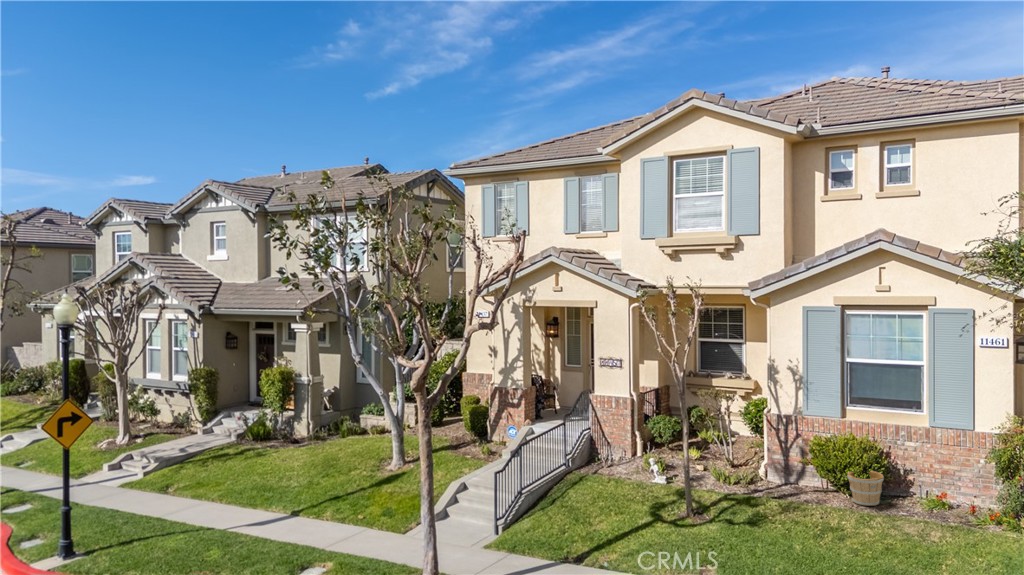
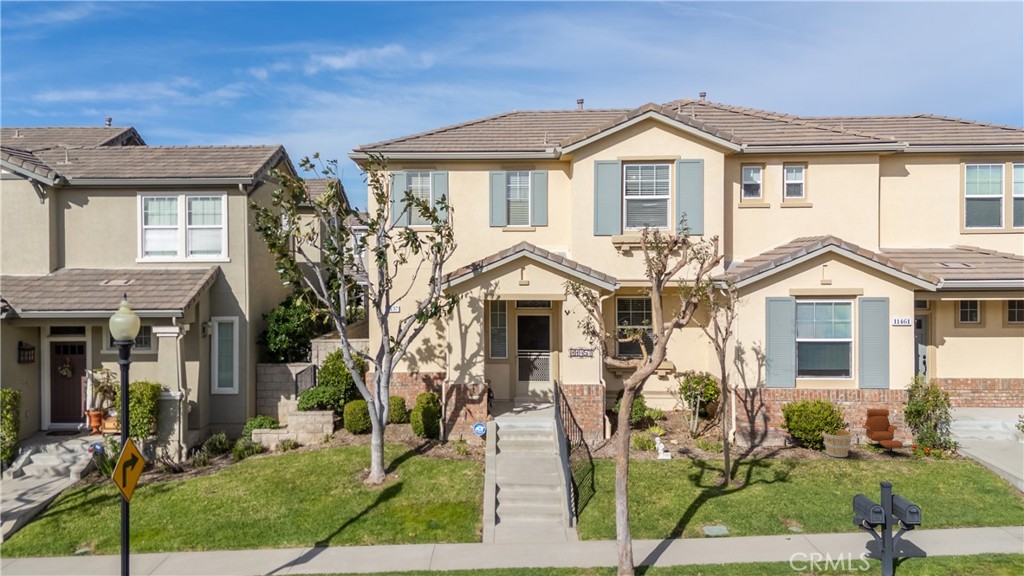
lounge chair: none [922,453,969,516] -> present [862,409,903,457]

